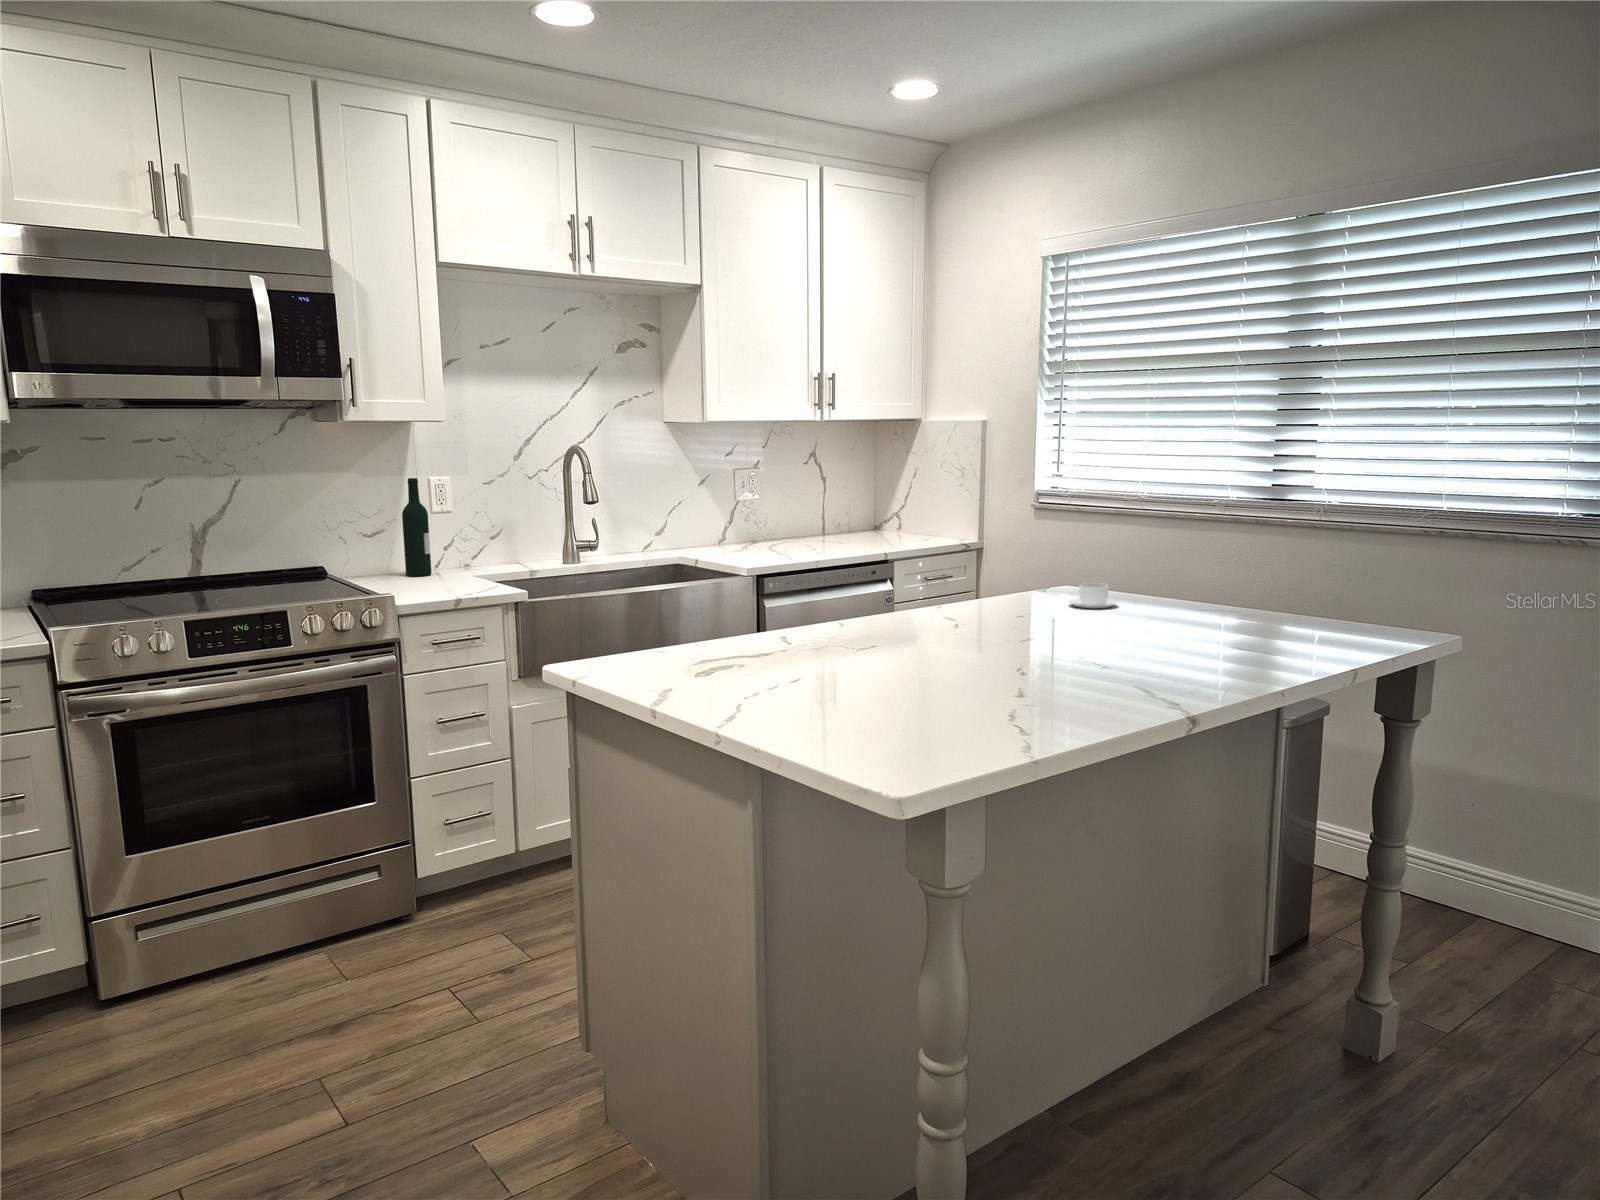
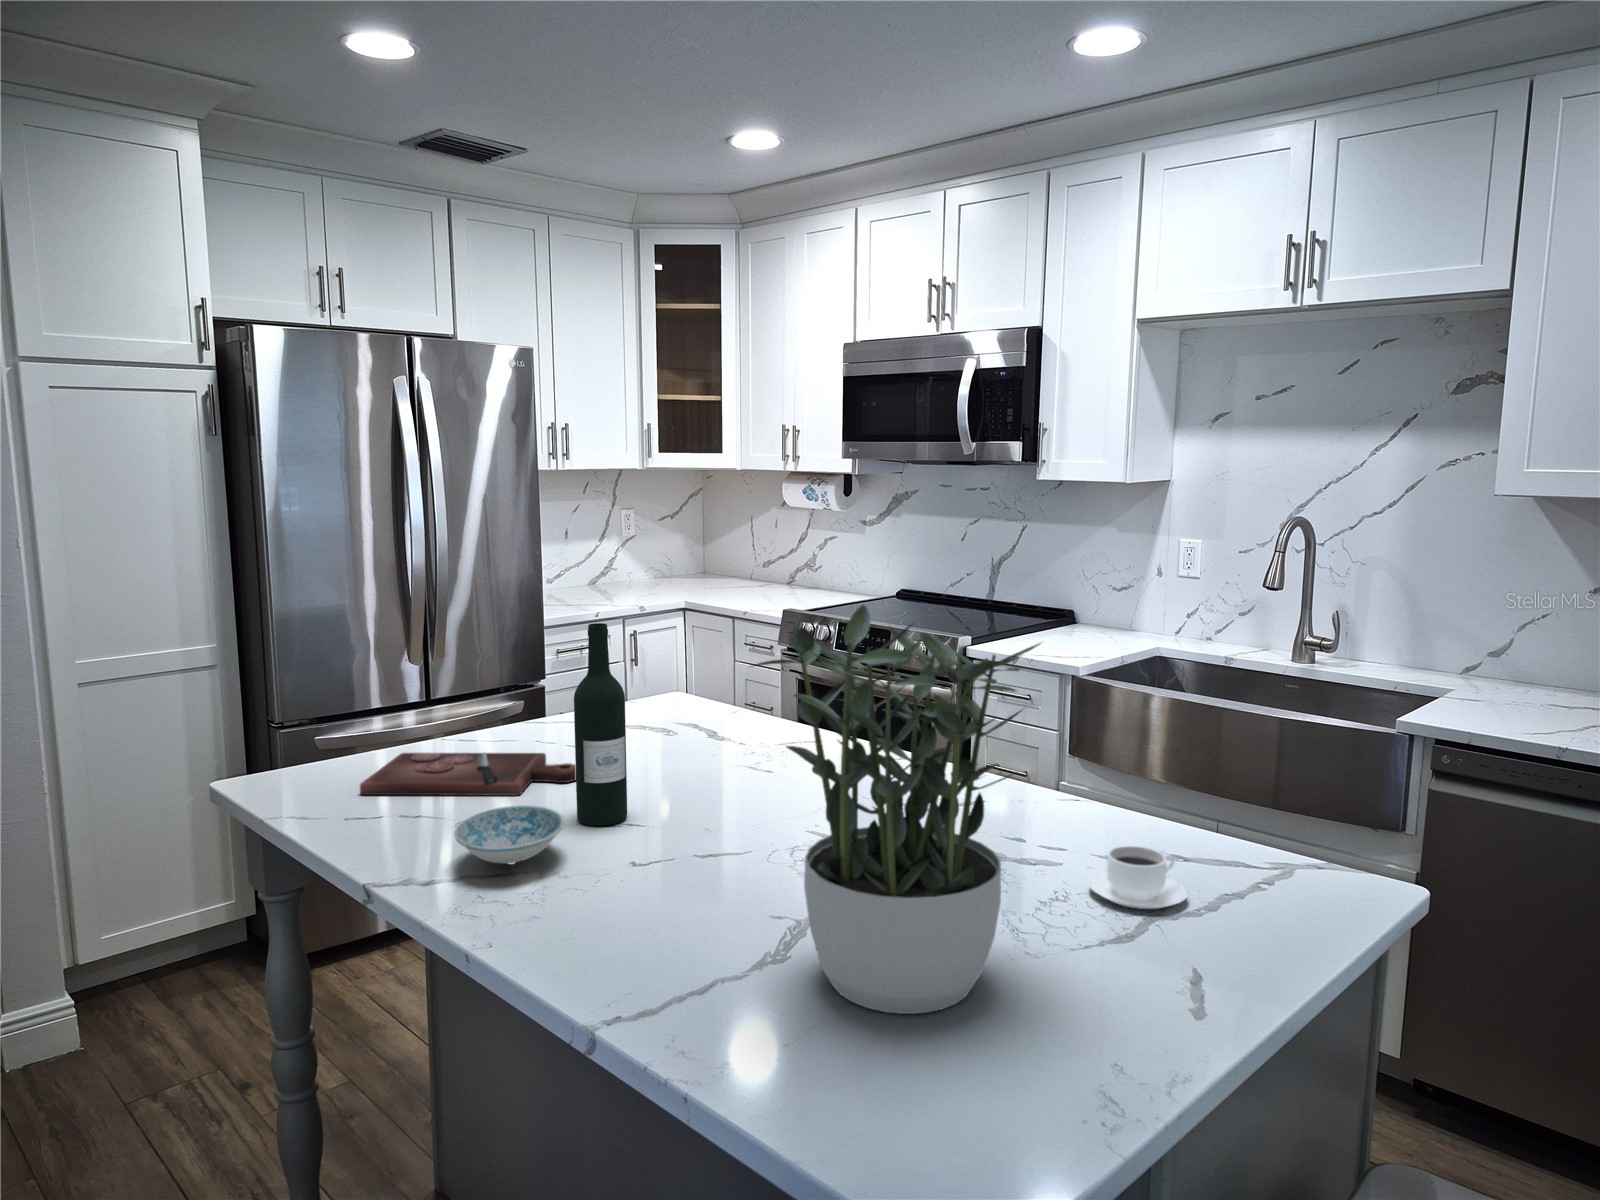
potted plant: none [1159,444,1293,634] -> present [753,605,1040,1014]
wine bottle: present [402,478,432,576] -> present [574,623,627,826]
ceramic bowl: none [1056,644,1158,680] -> present [454,805,565,863]
cutting board: none [822,668,946,728] -> present [360,752,576,795]

